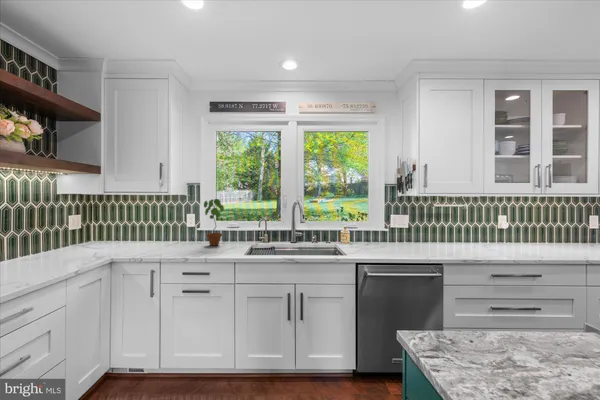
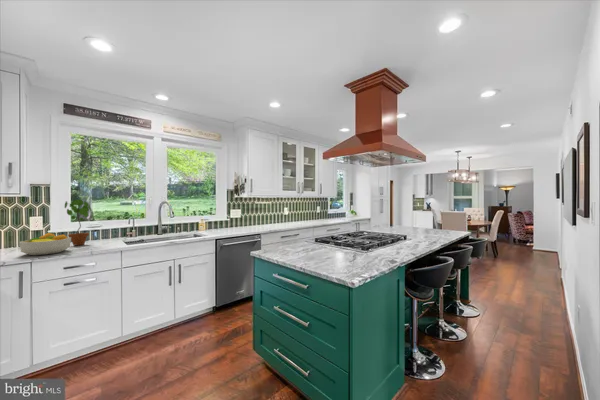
fruit bowl: none [160,232,196,254] -> present [19,233,71,255]

